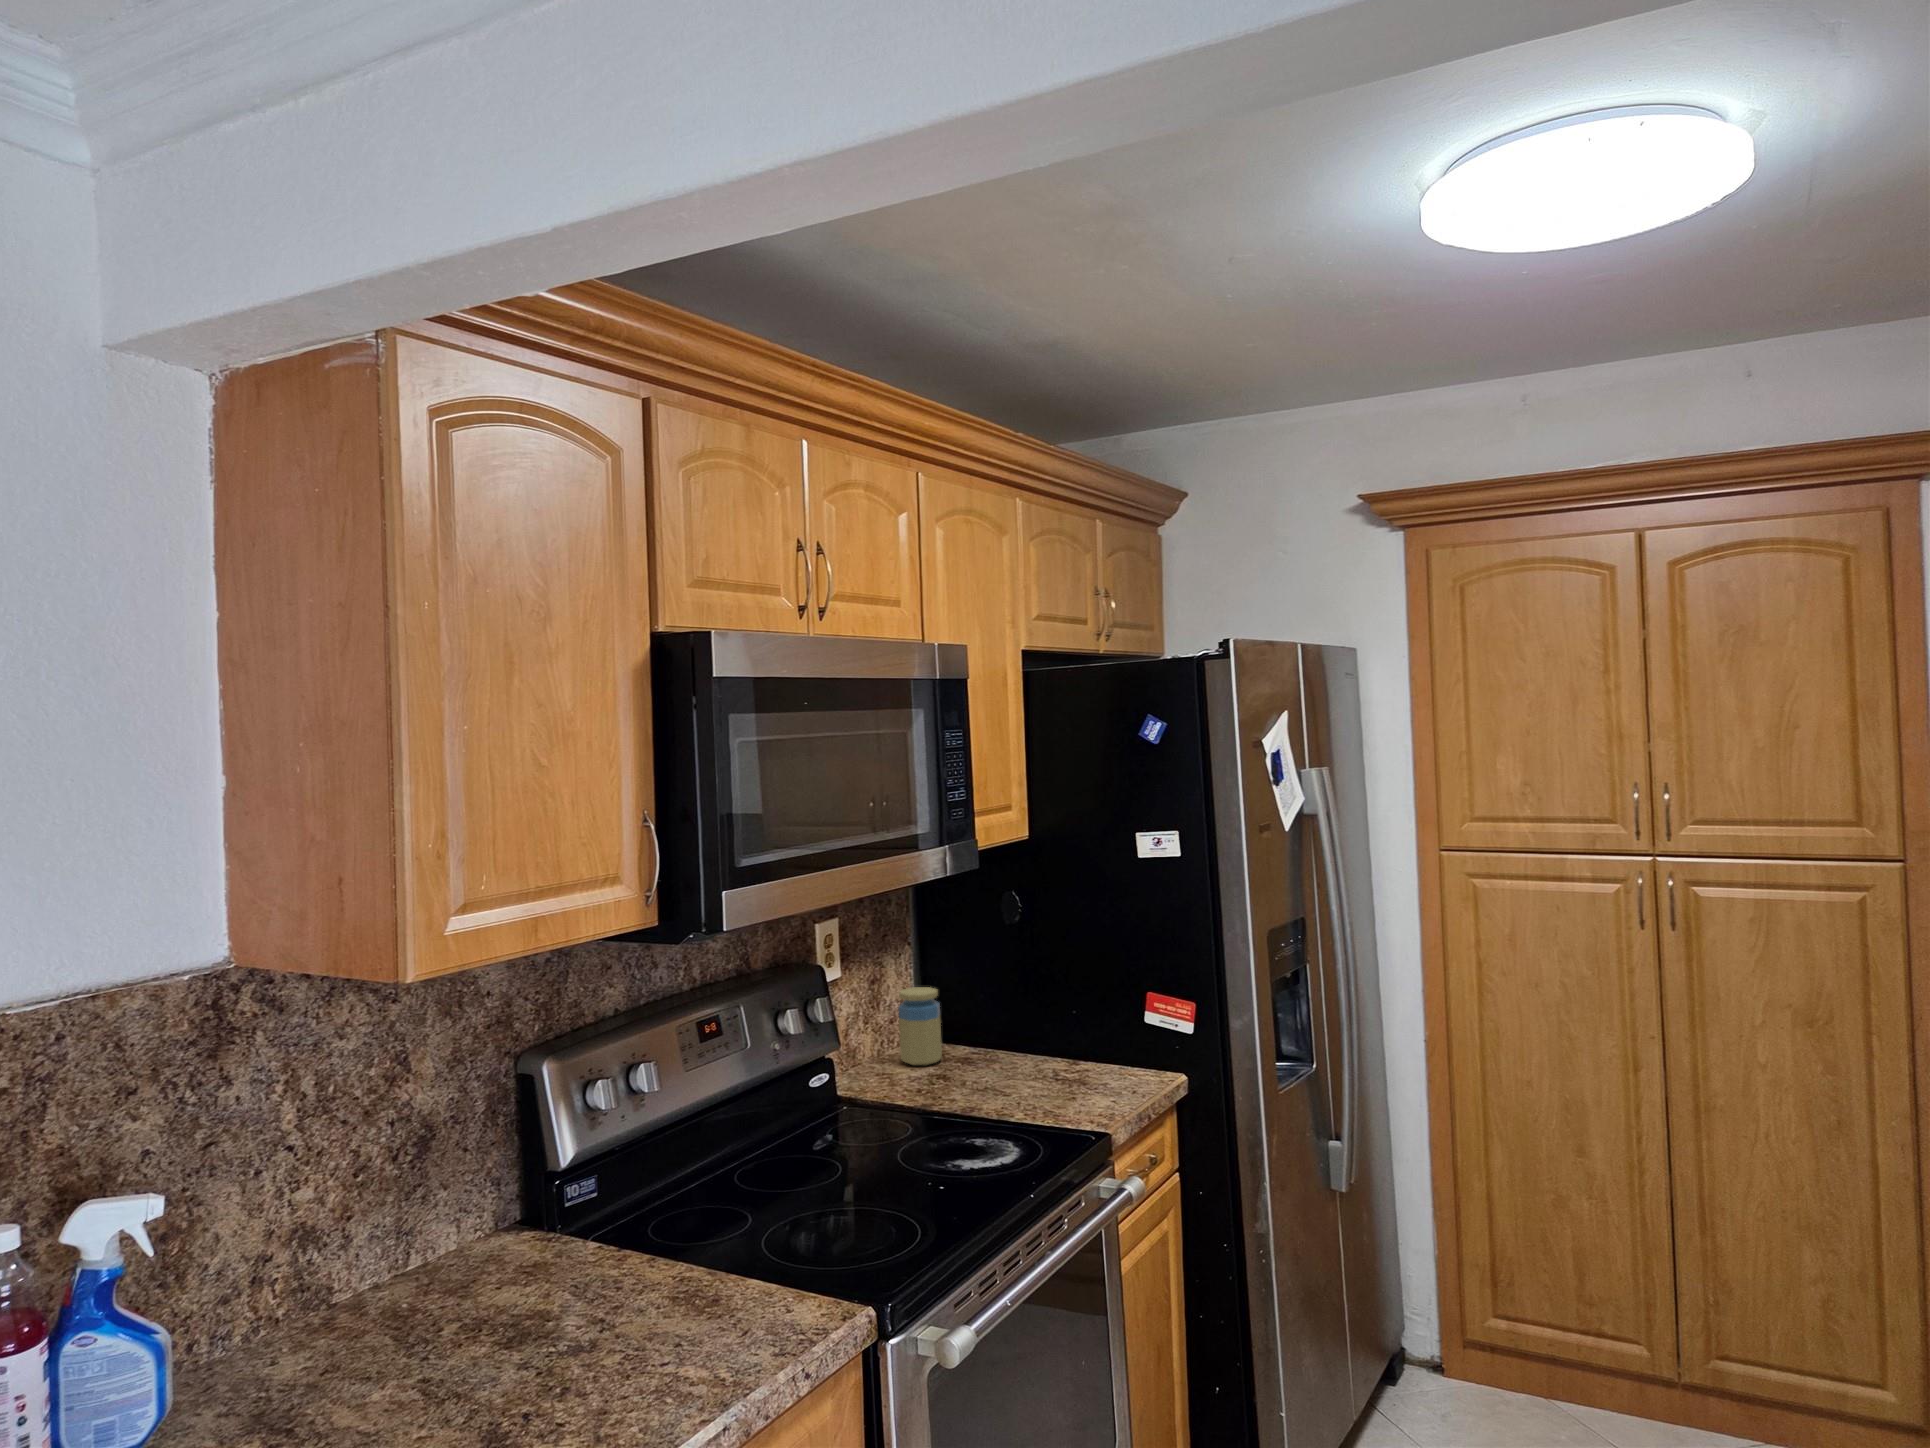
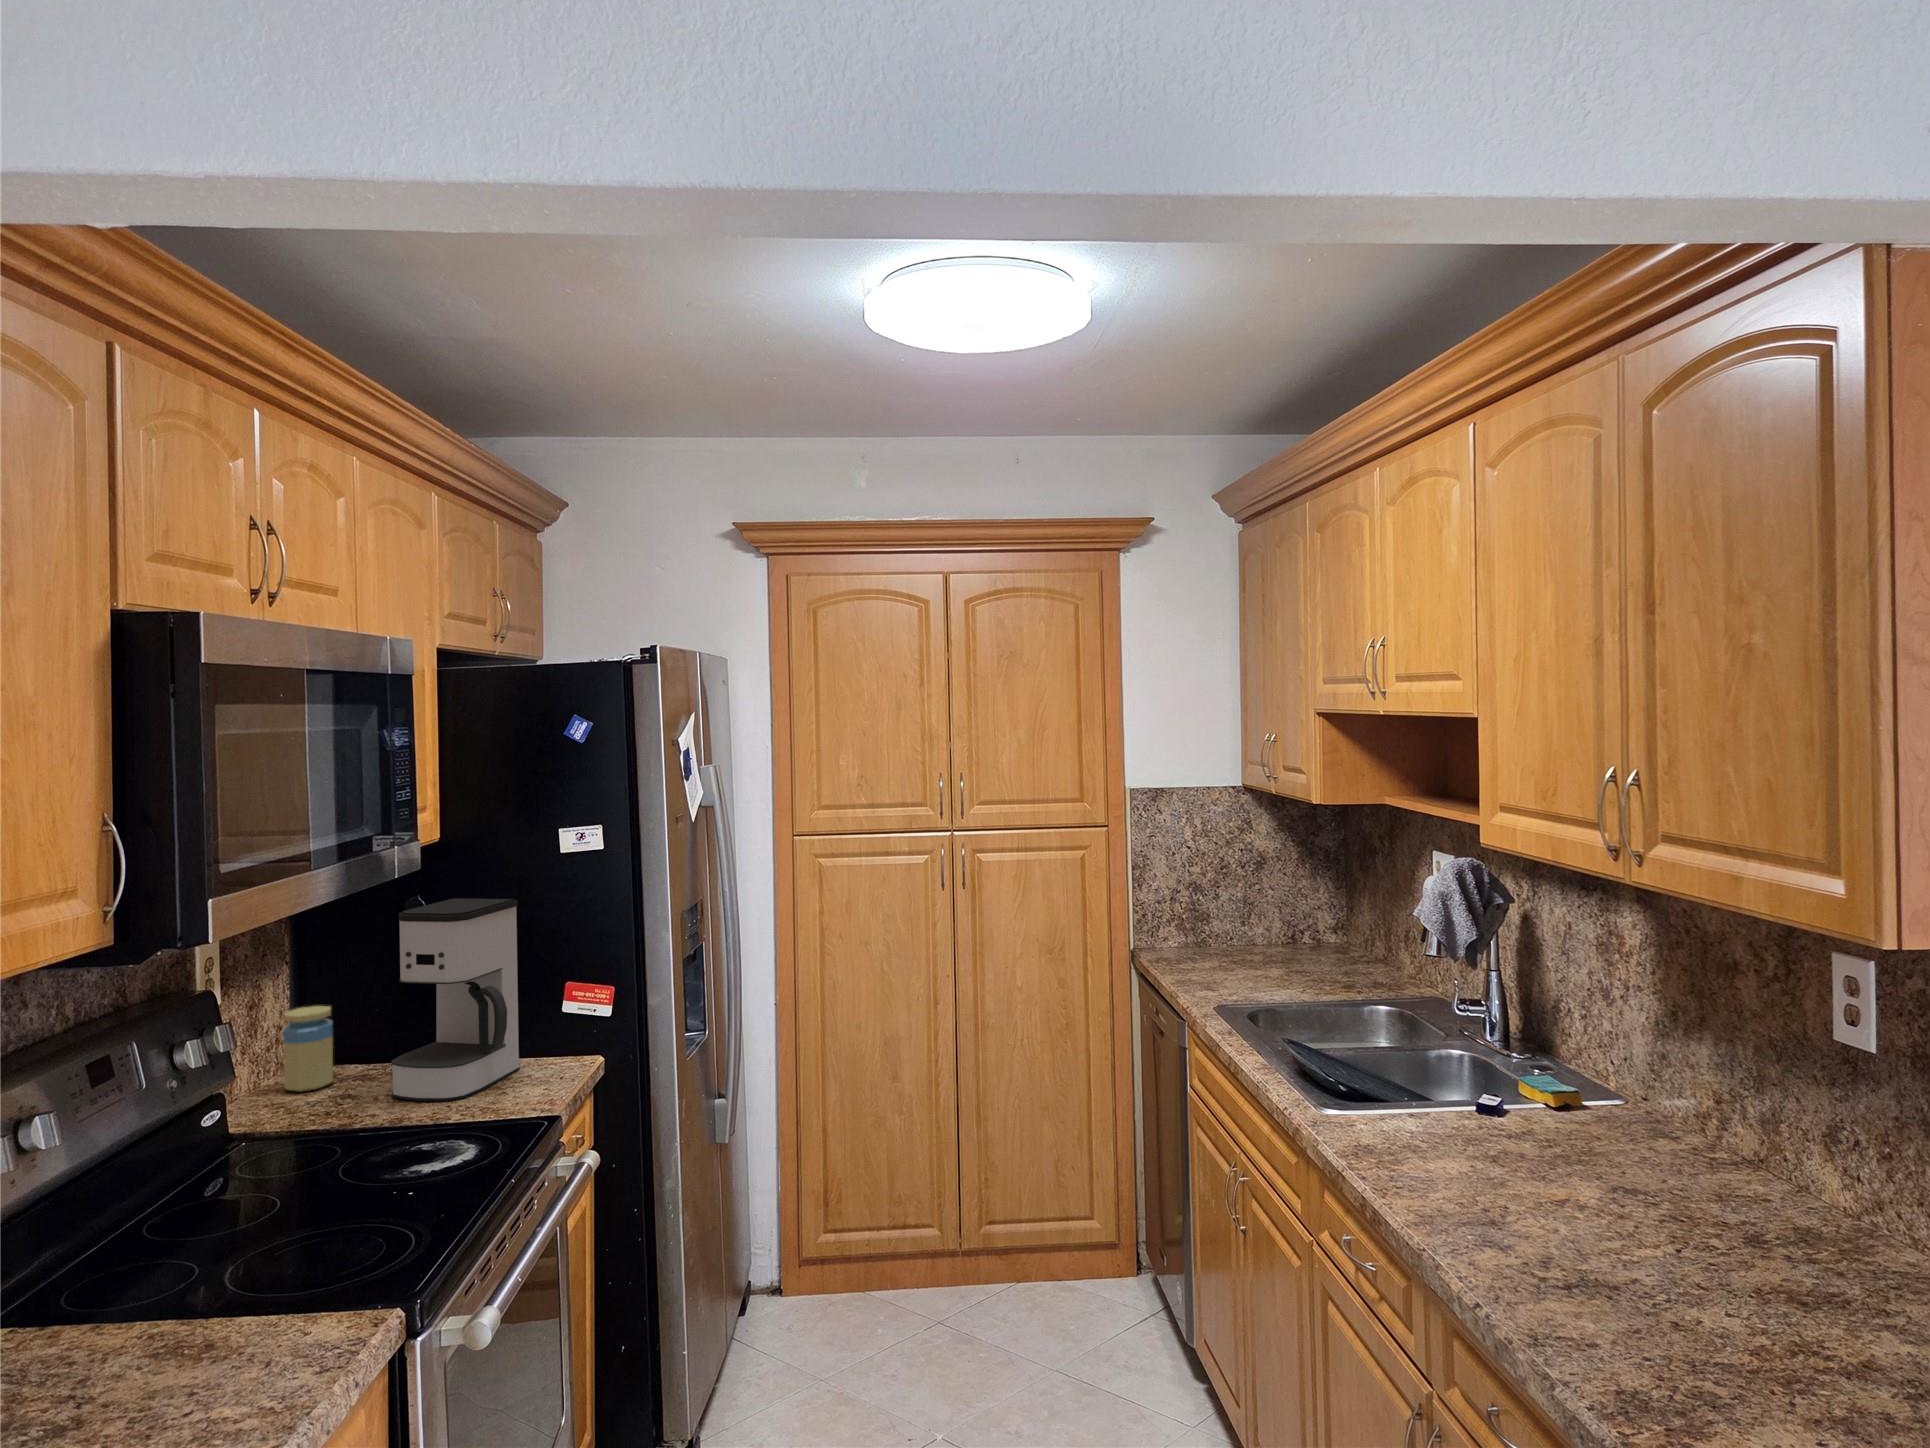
coffee maker: none [975,896,1097,1099] -> present [391,898,519,1101]

